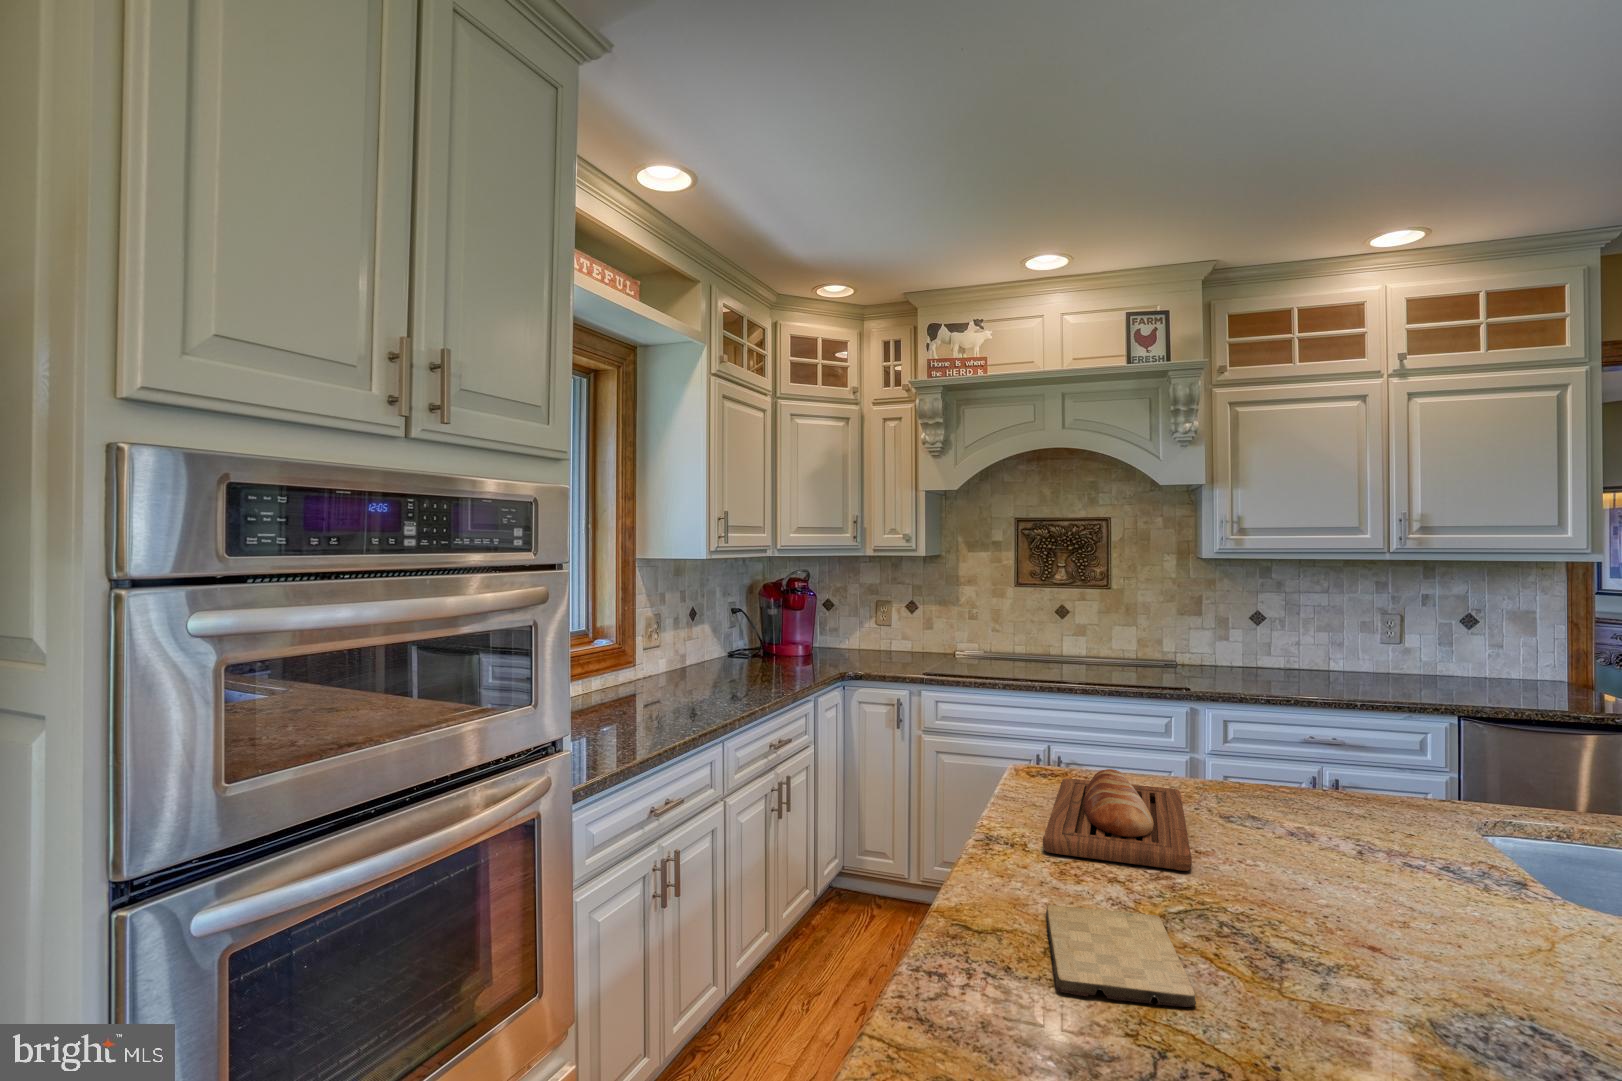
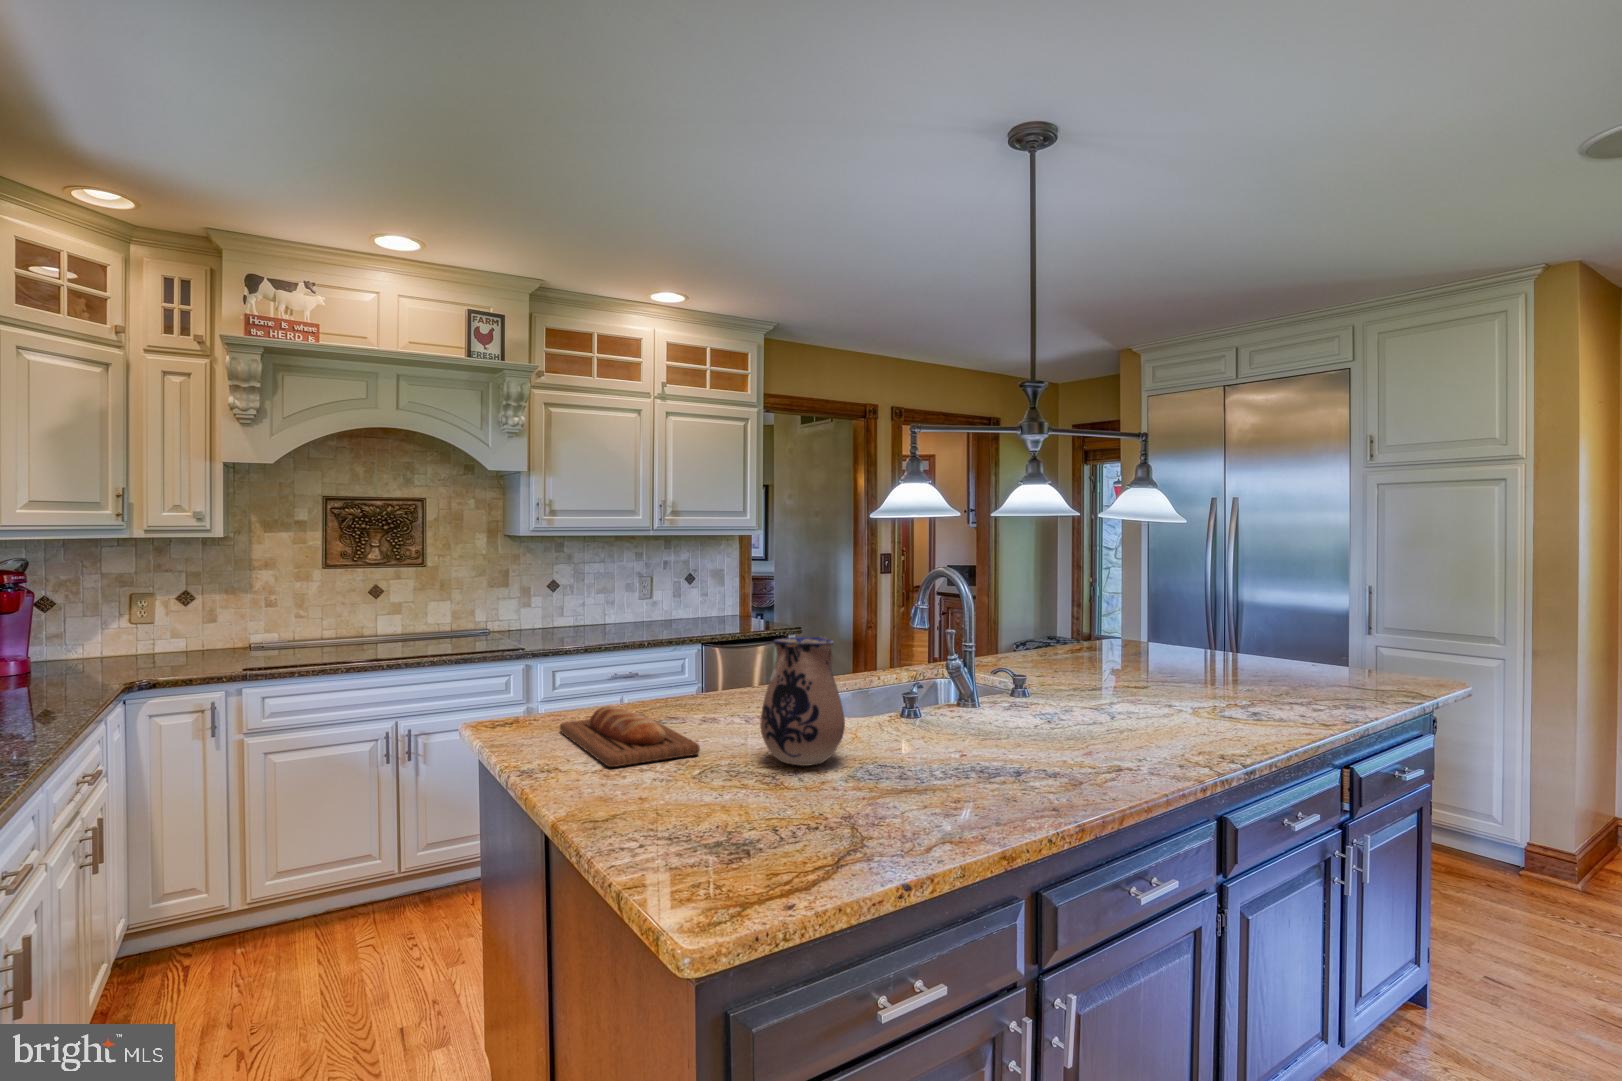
ceramic pitcher: none [1271,713,1455,960] -> present [760,637,845,766]
cutting board: present [1046,905,1196,1007] -> none [660,776,778,822]

